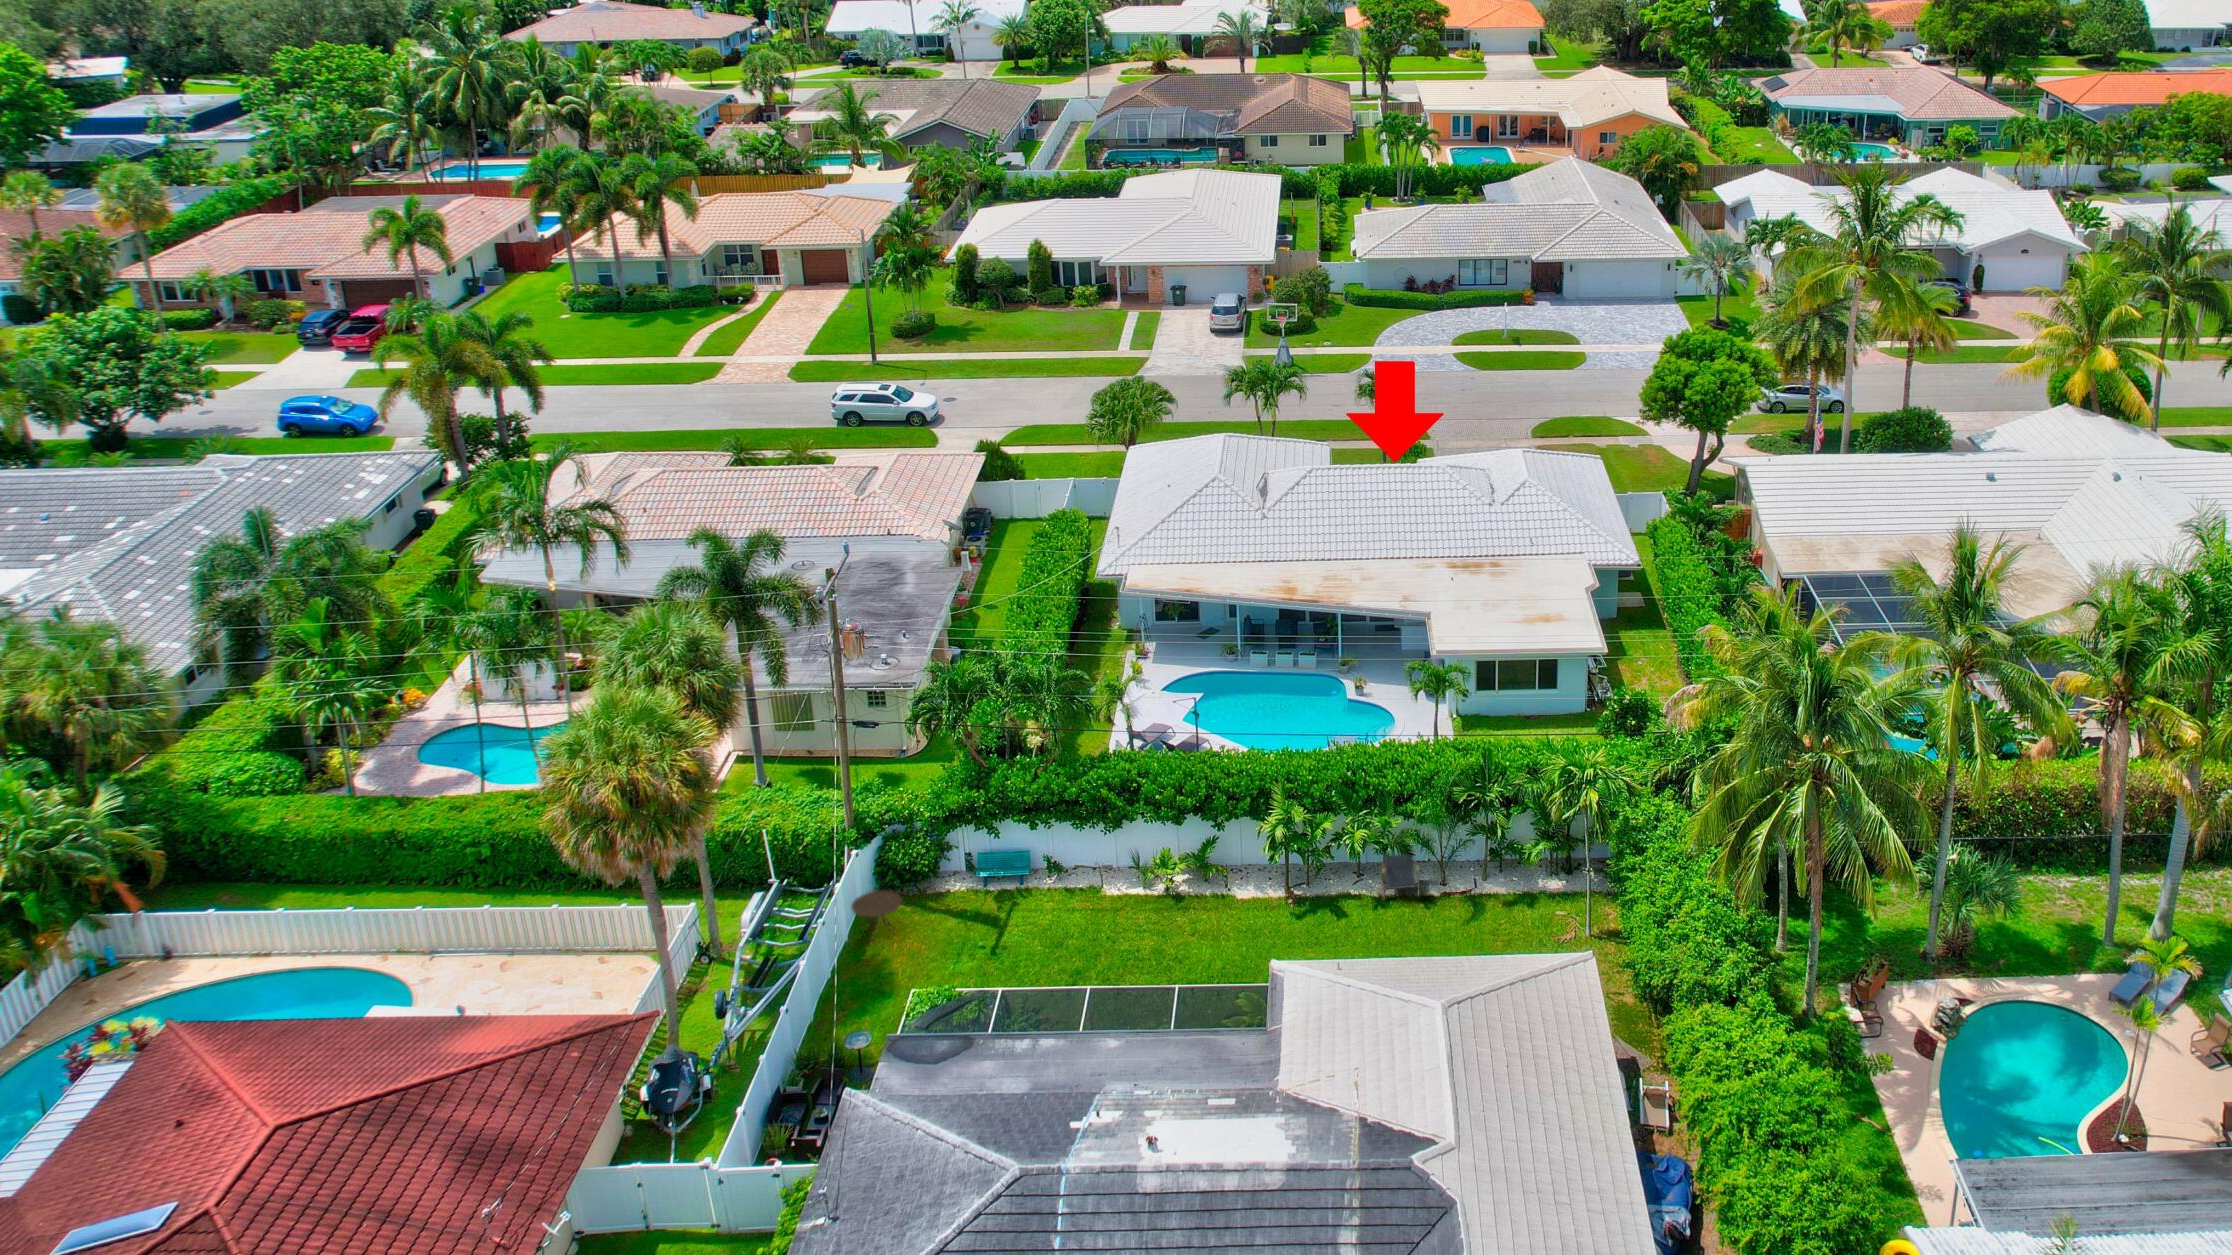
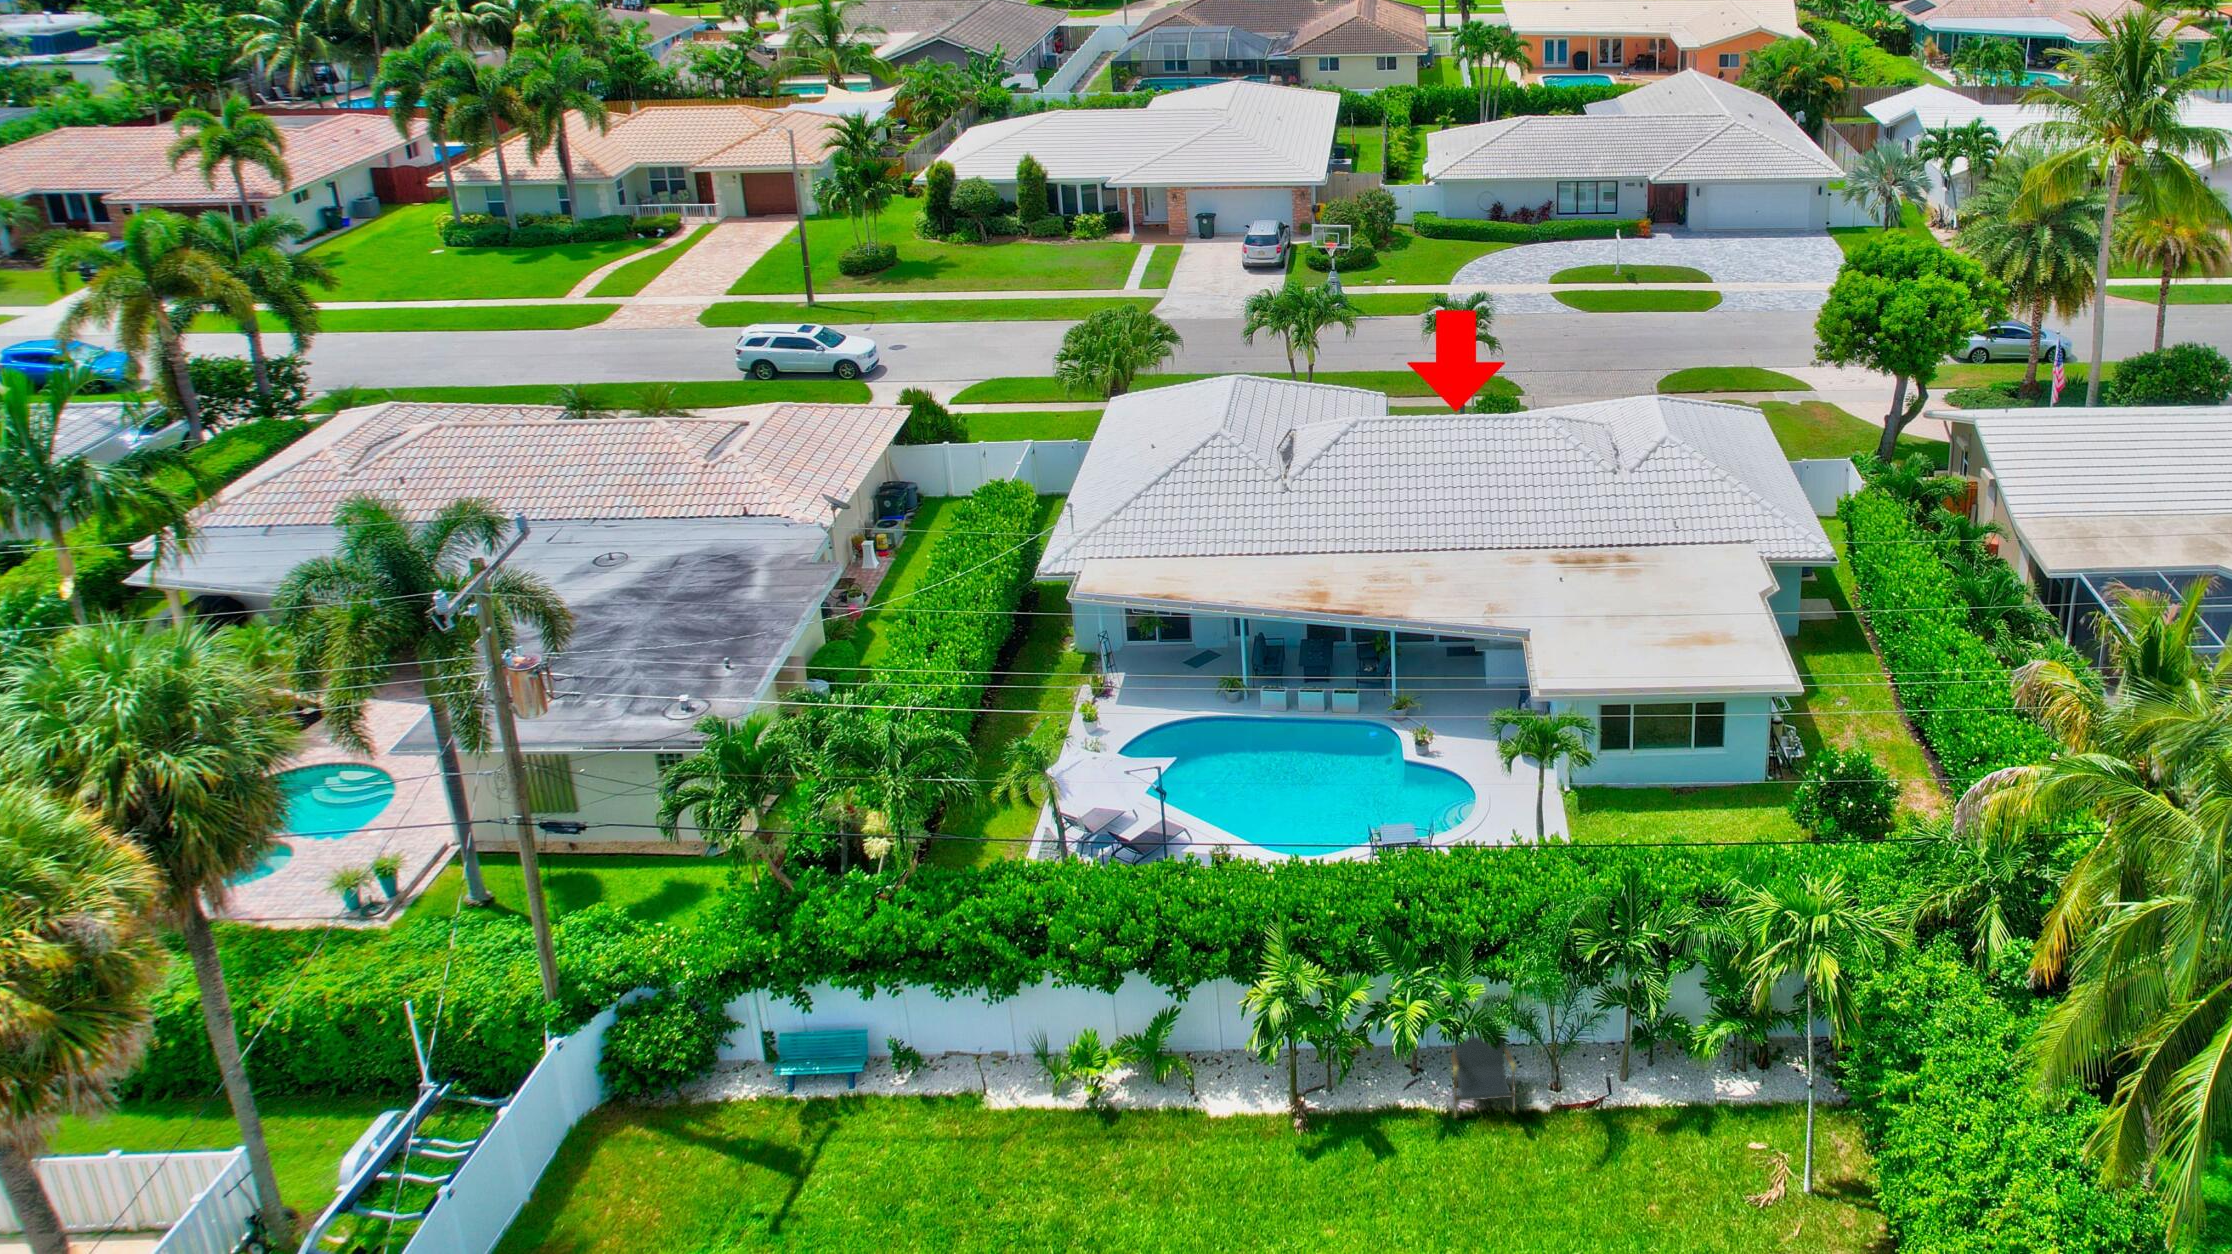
round table: present [851,890,902,928] -> none [533,1110,627,1206]

